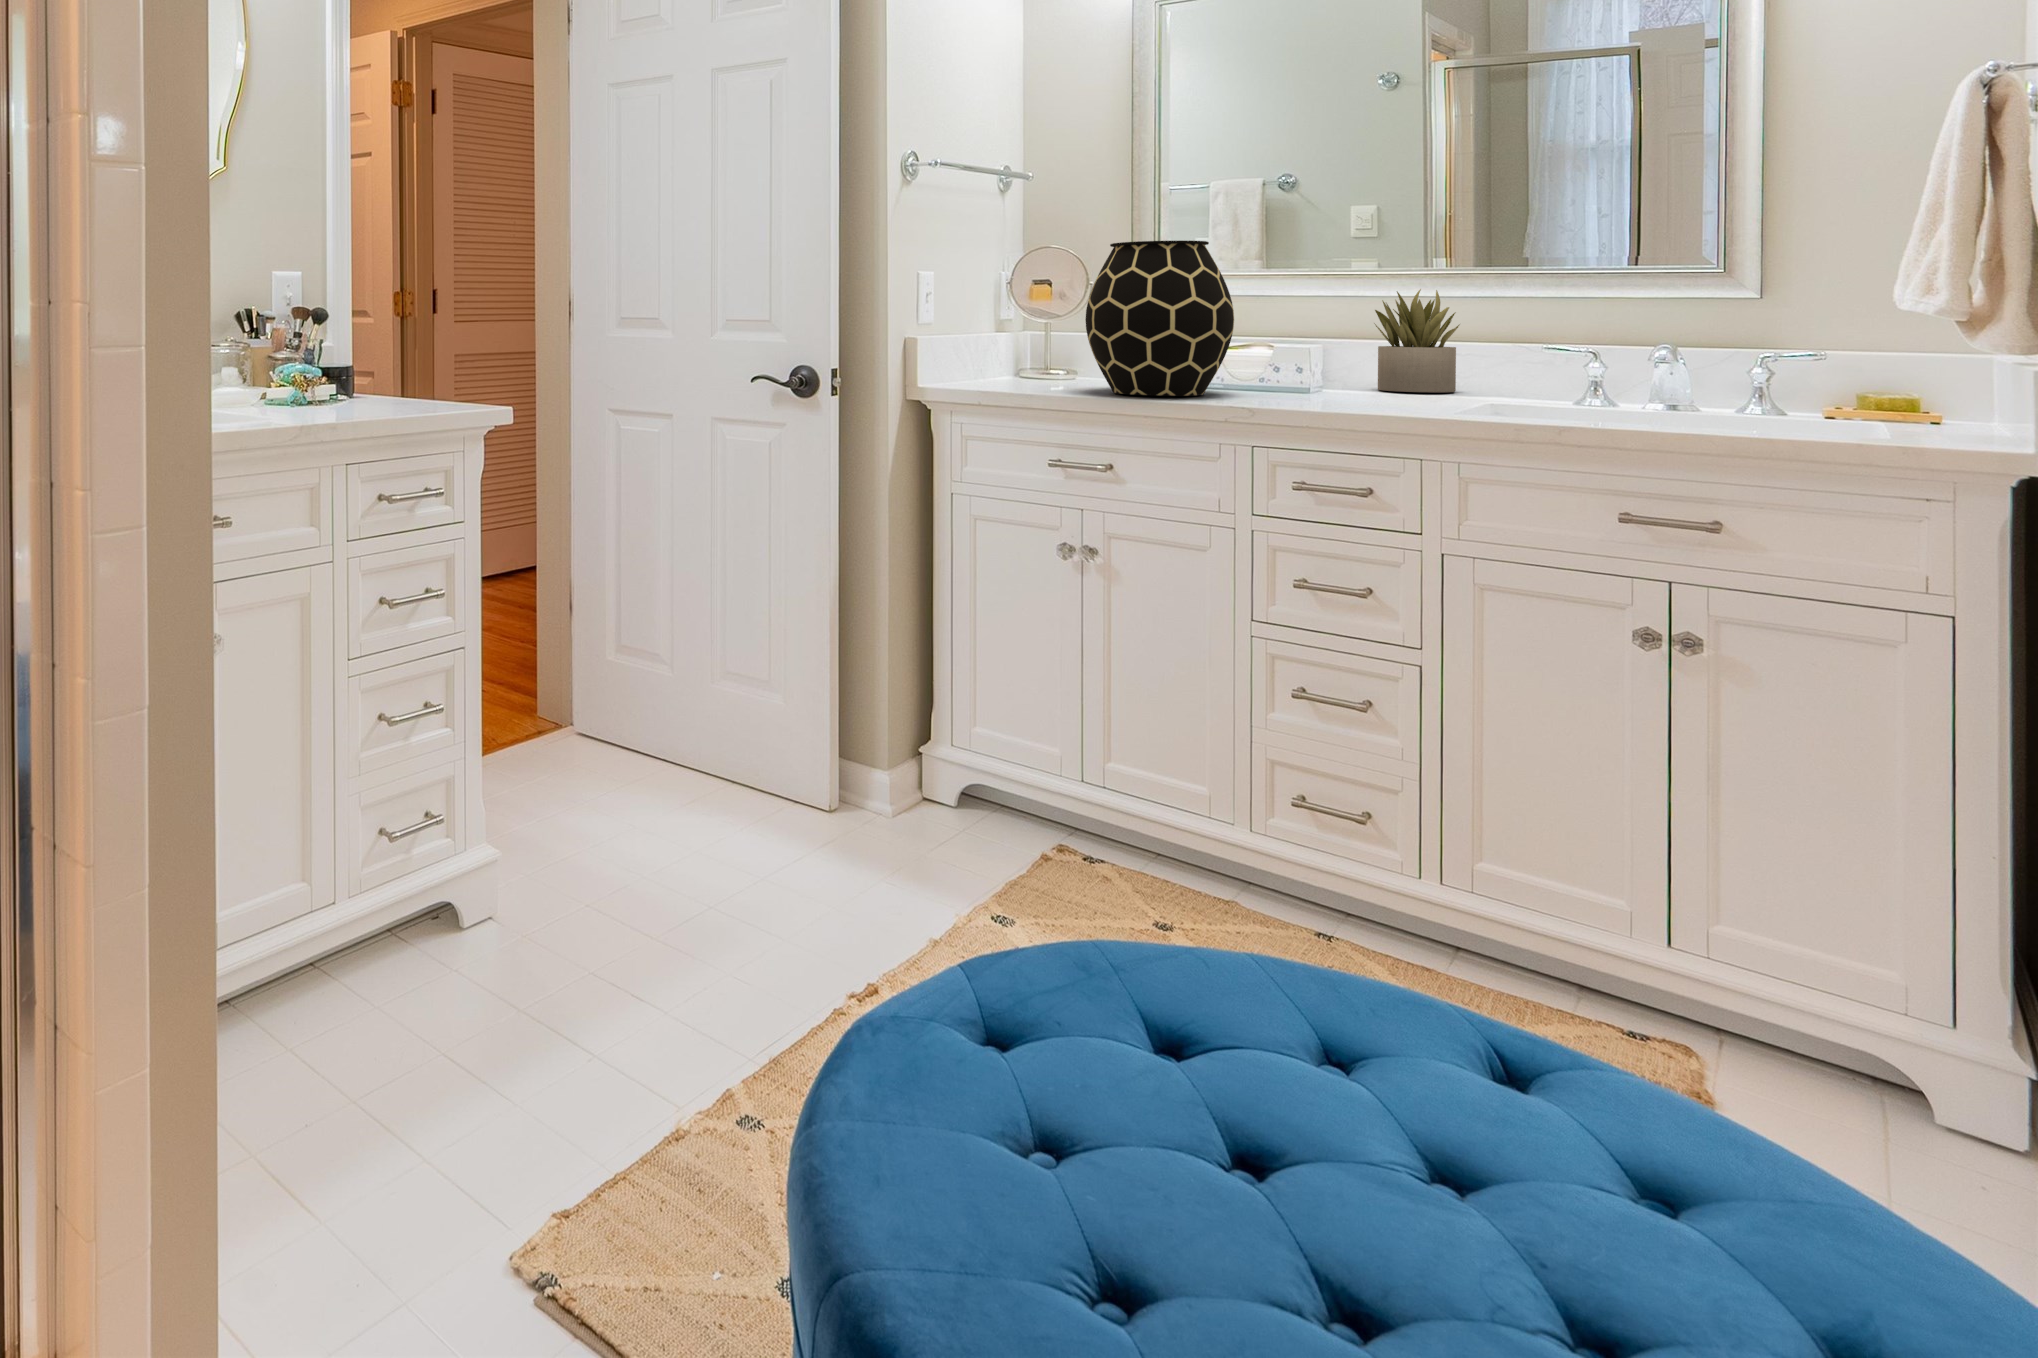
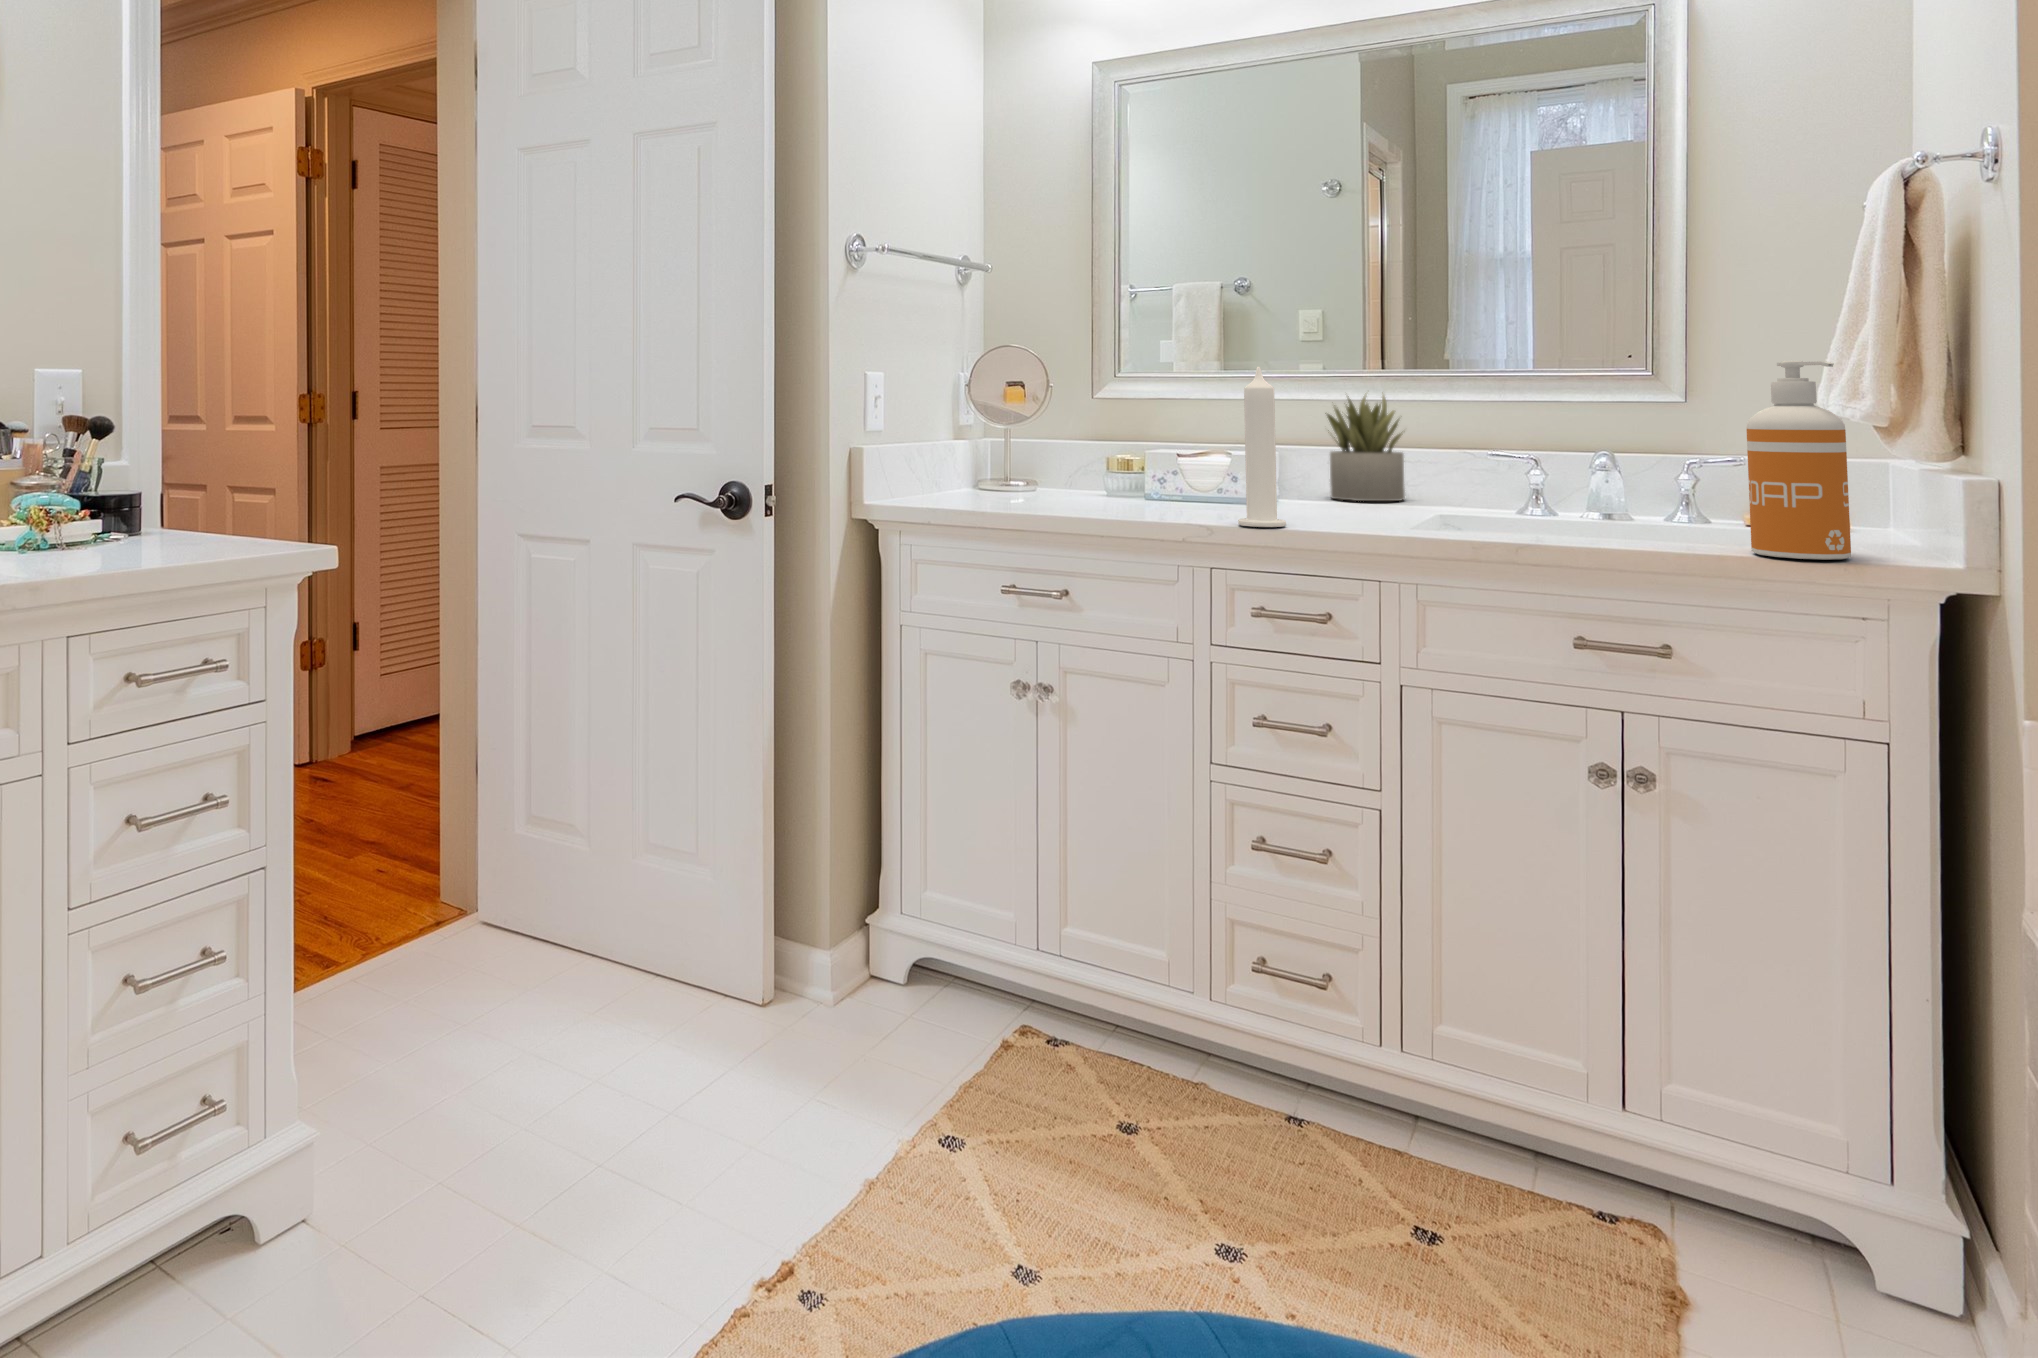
vase: present [1085,241,1234,396] -> none [1038,338,1187,509]
soap dispenser: none [1816,255,1925,442] -> present [1747,361,1851,560]
candle: none [1284,266,1332,410] -> present [1238,367,1286,527]

